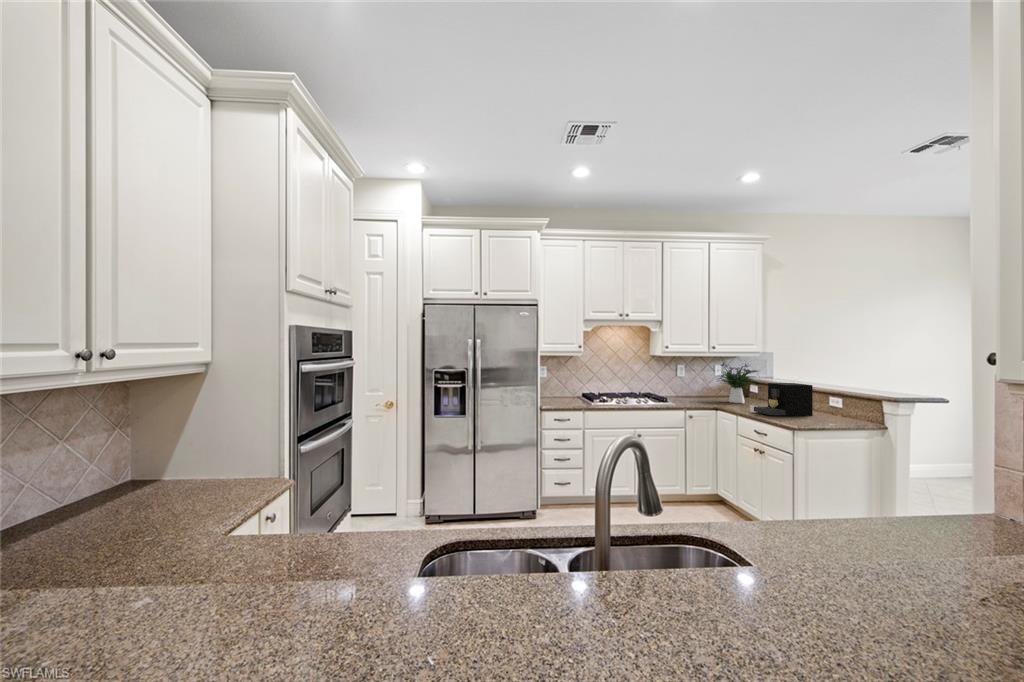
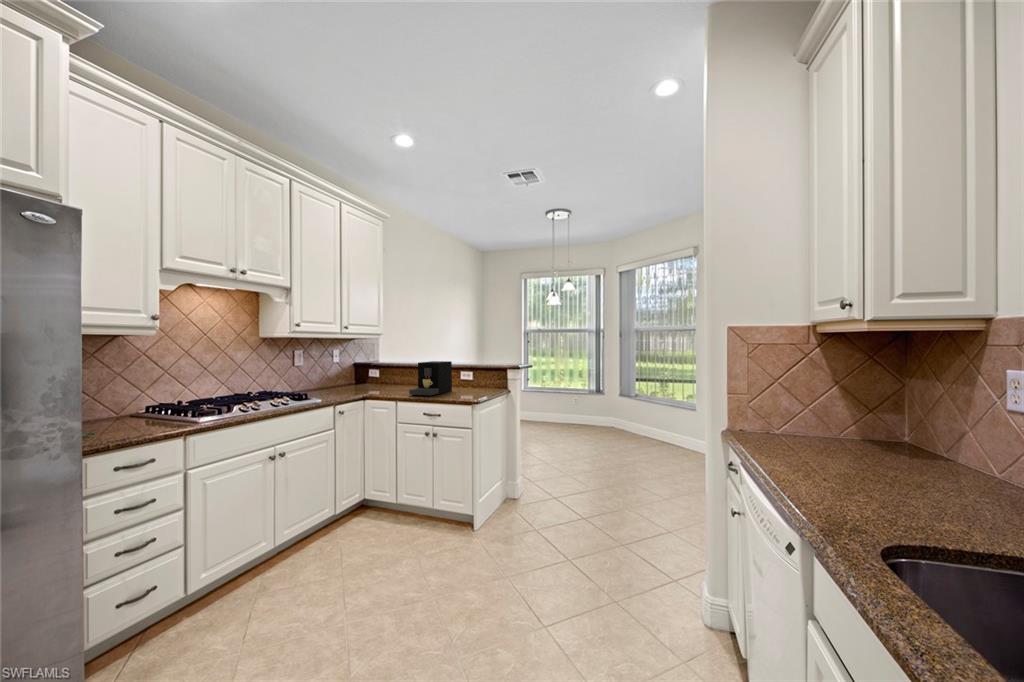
flower arrangement: present [719,362,757,403] -> none [343,341,391,390]

